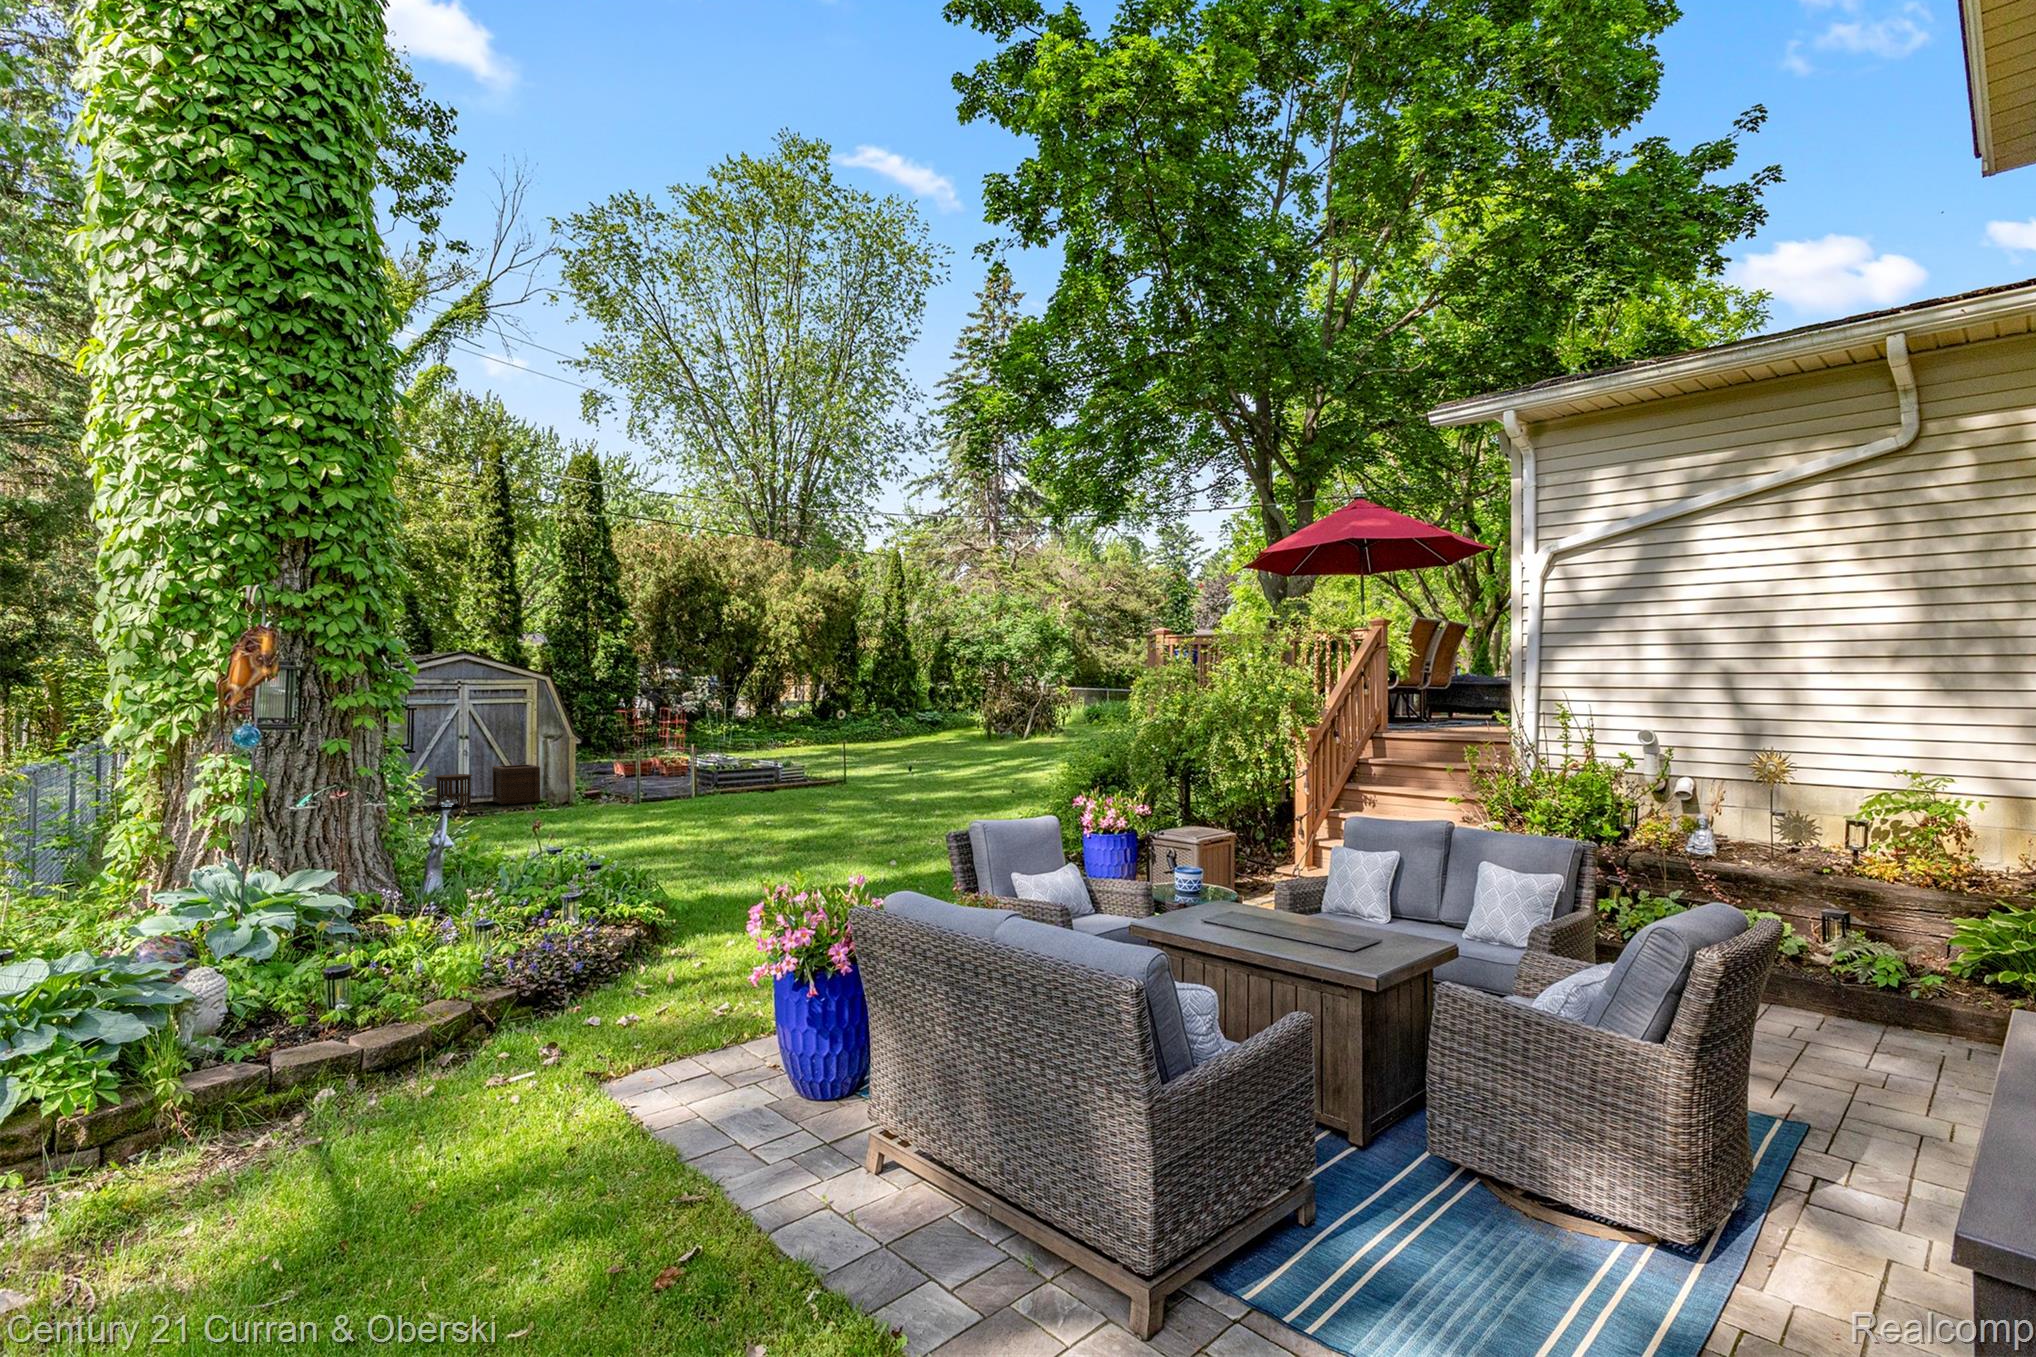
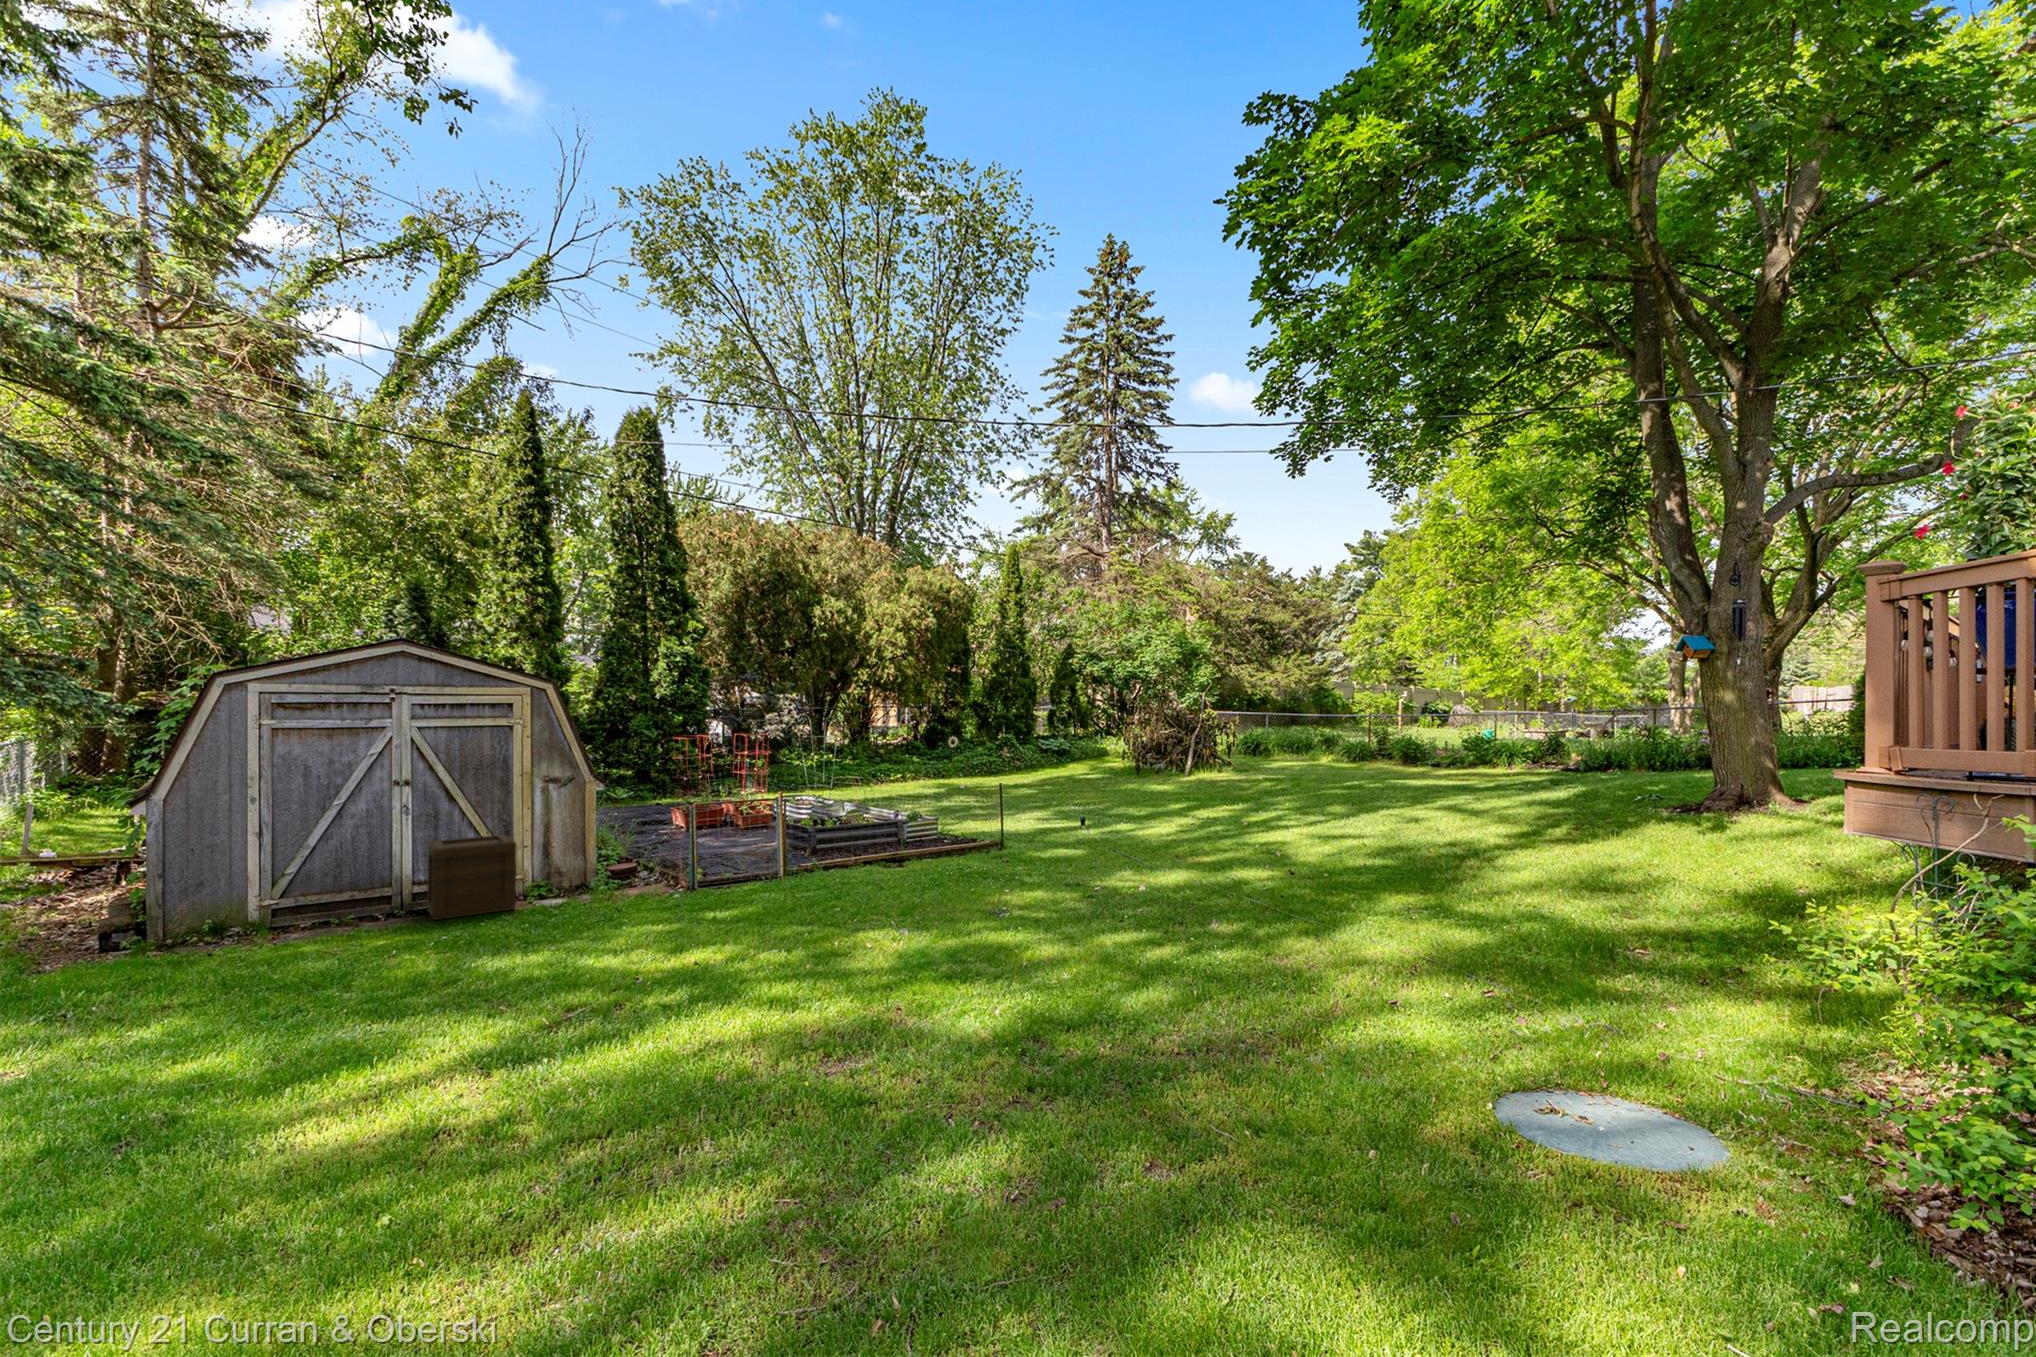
side table: present [435,774,472,808] -> none [292,859,379,934]

